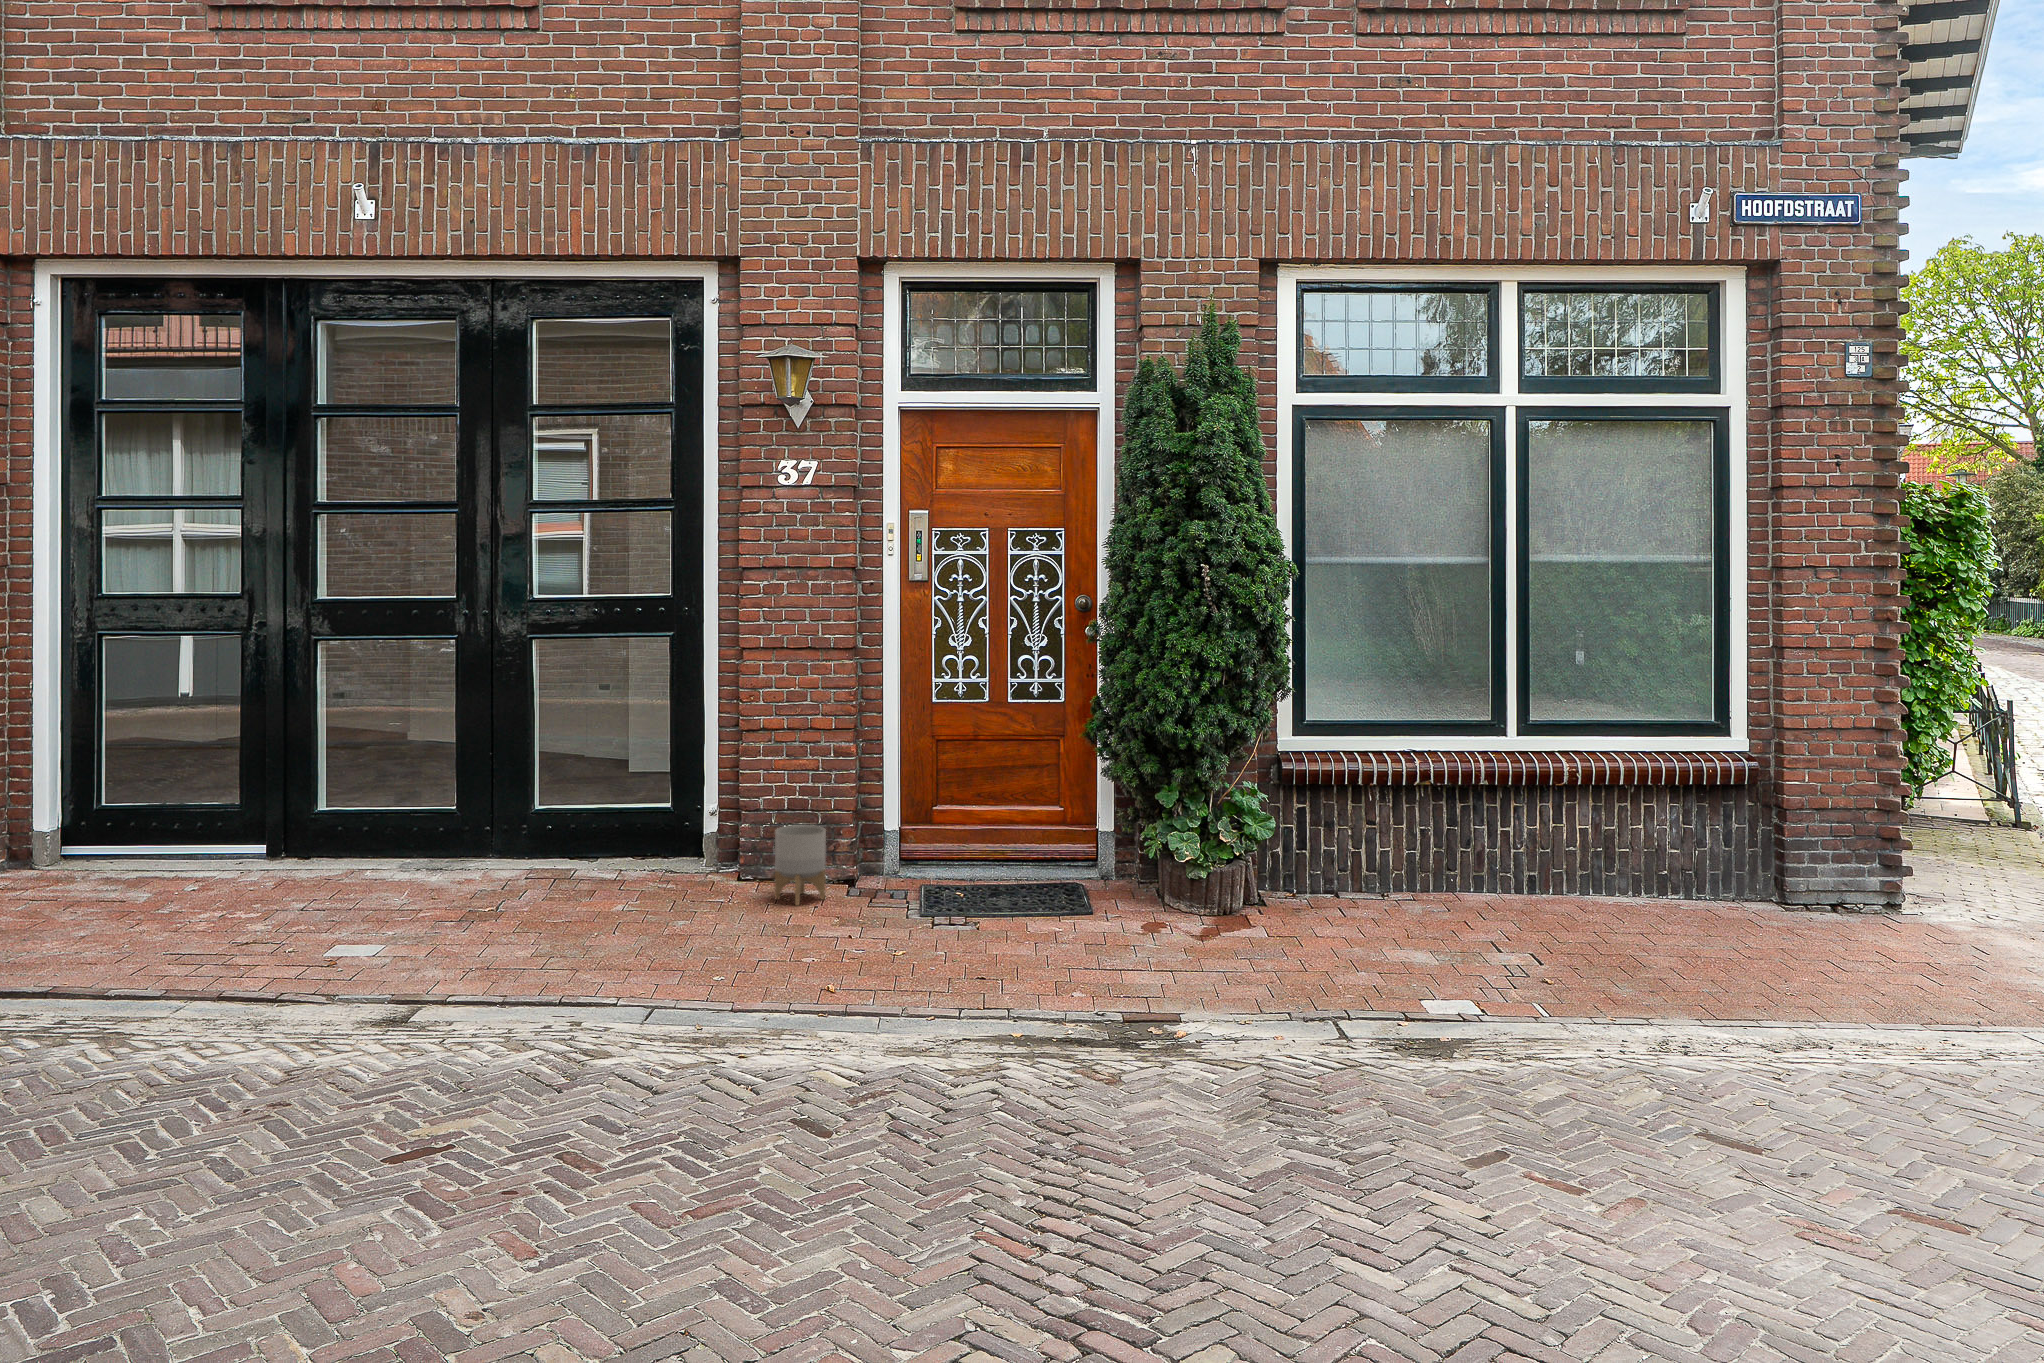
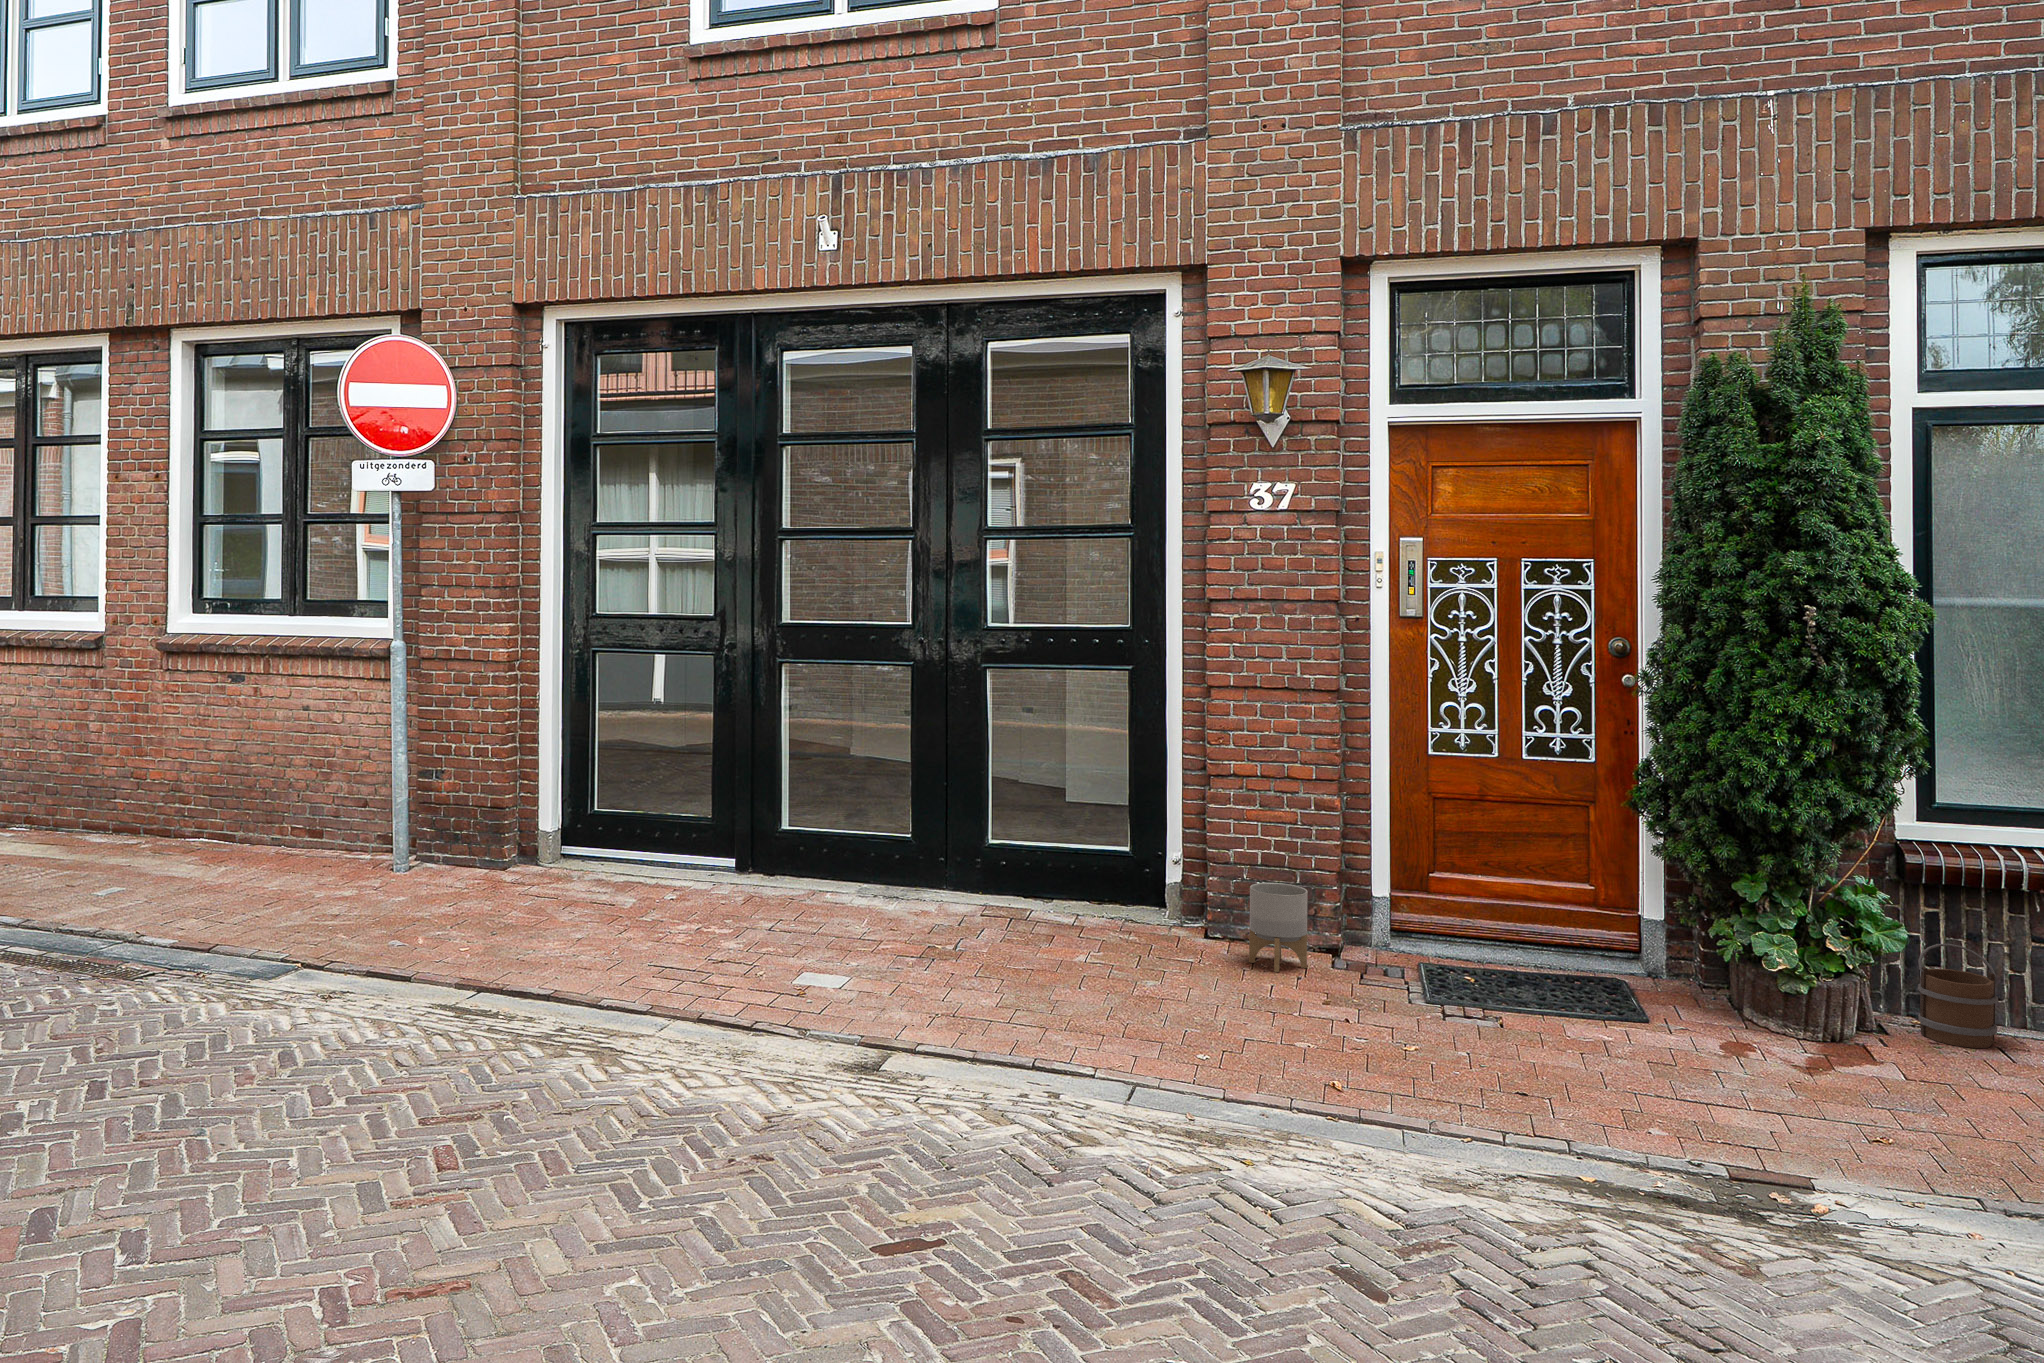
bucket: none [1289,831,1340,912] -> present [1918,944,1998,1048]

